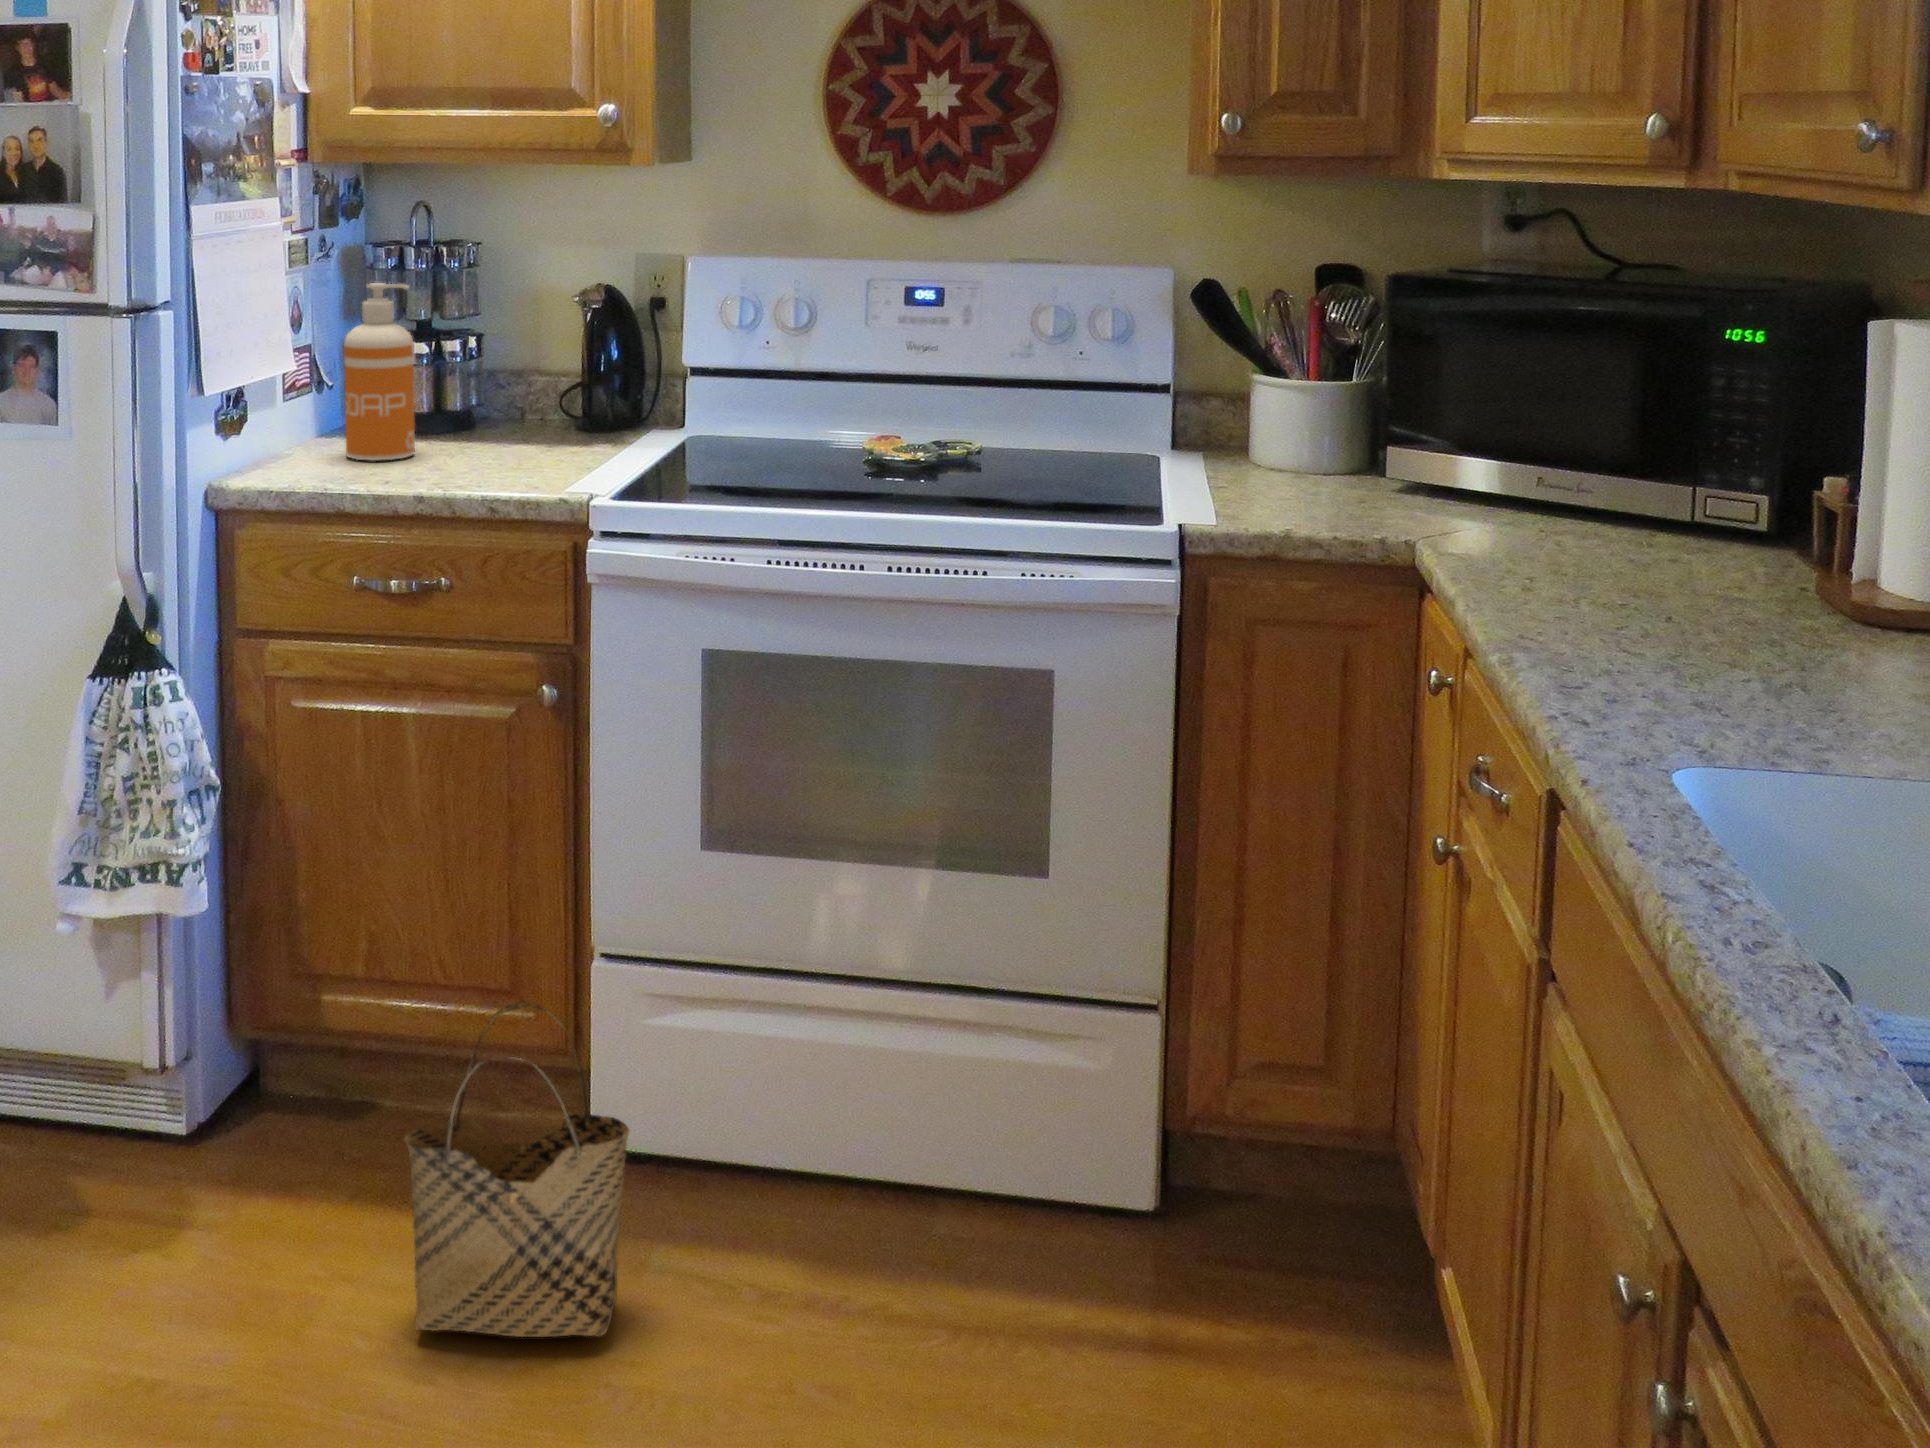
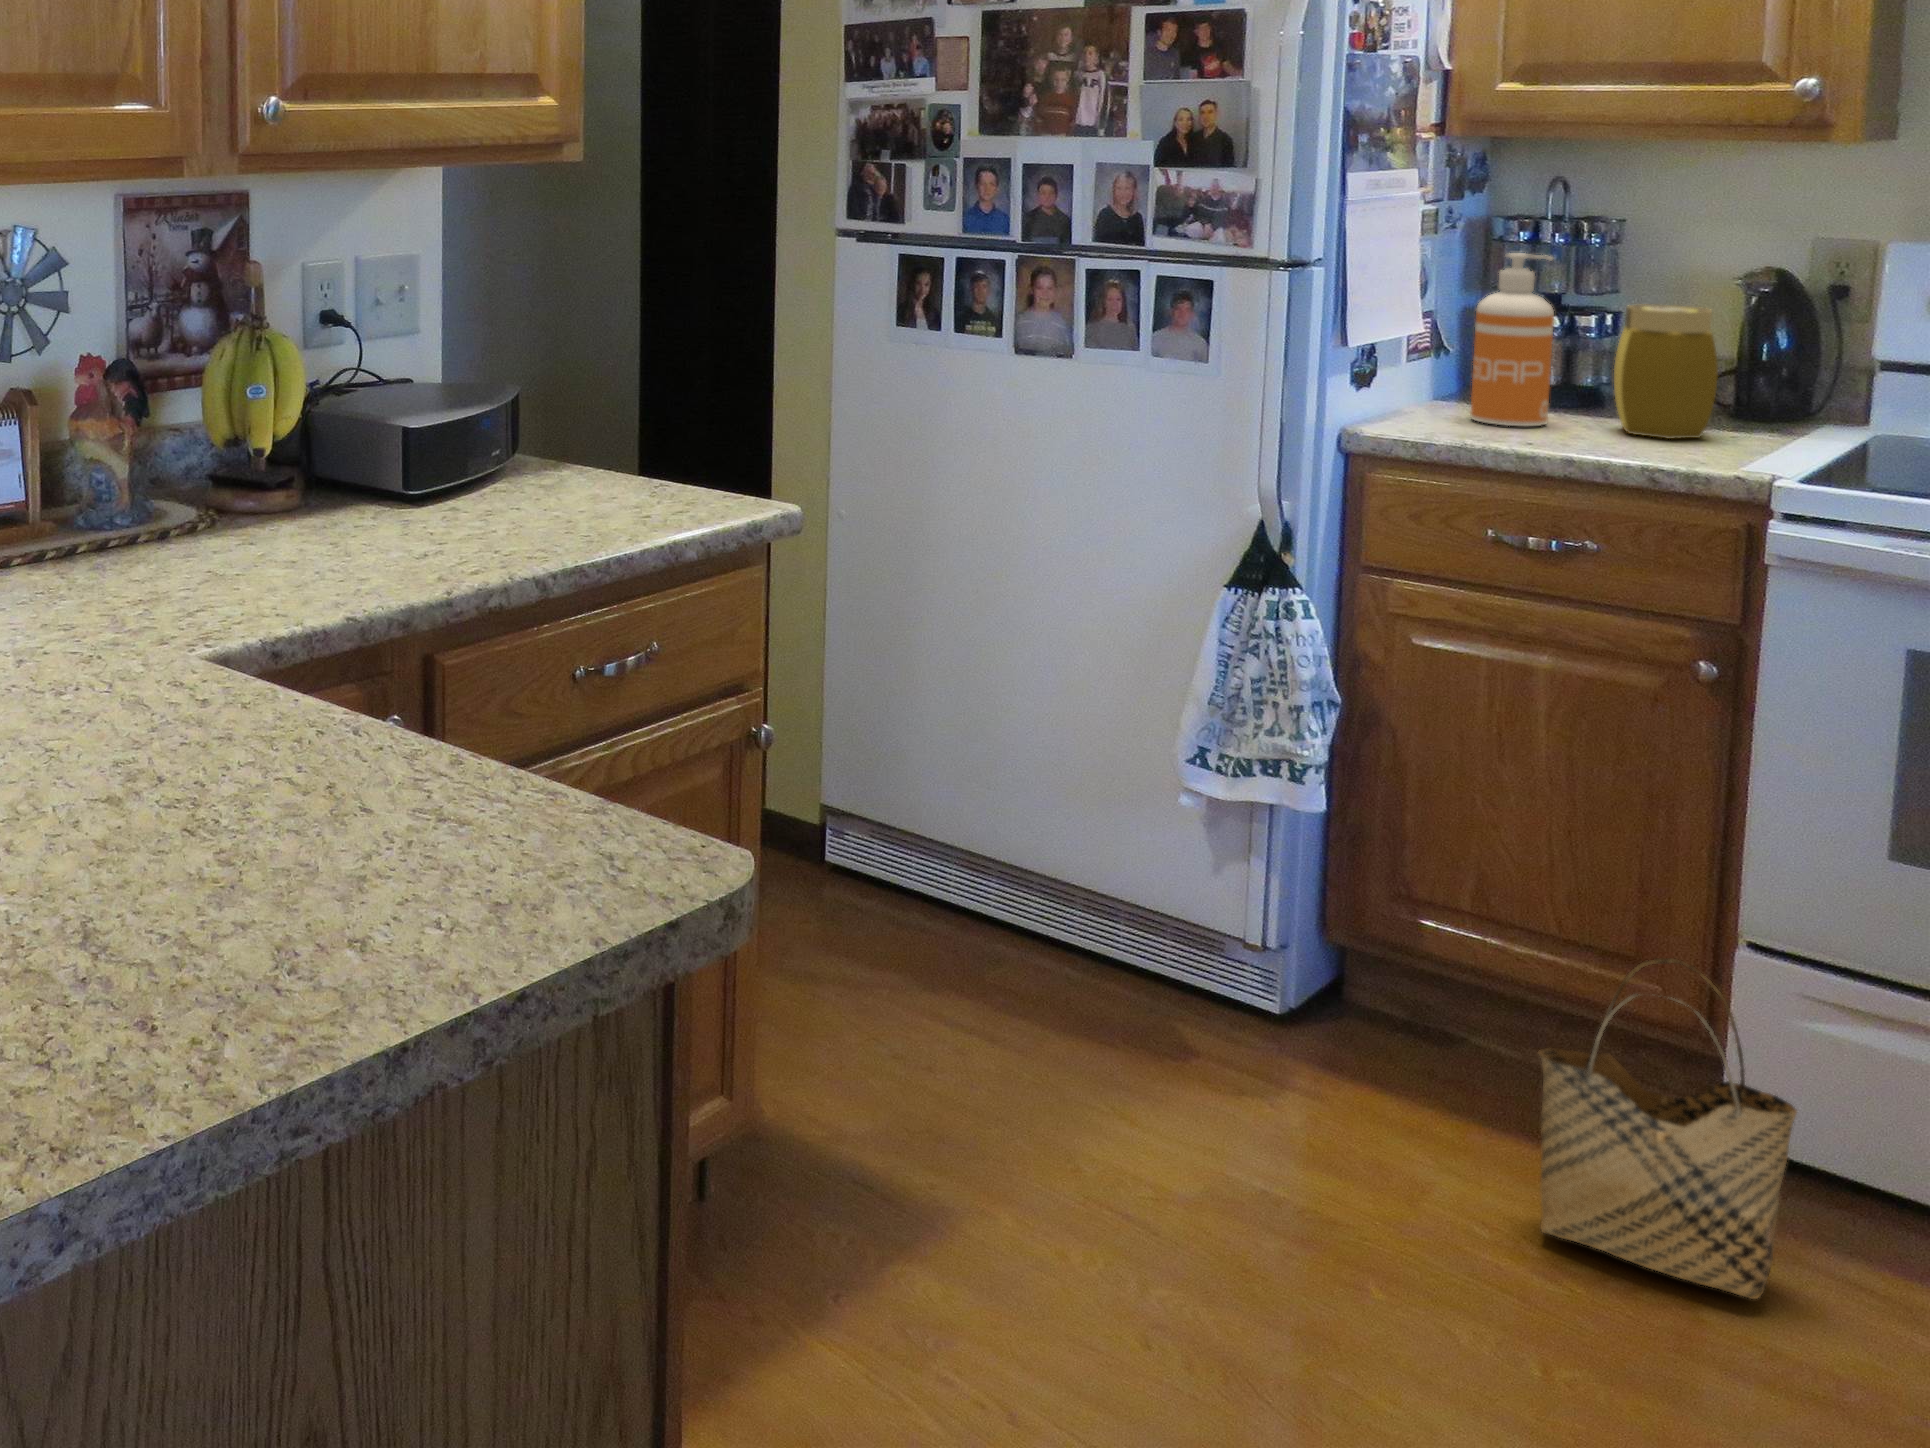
jar: none [471,327,554,460] -> present [1614,304,1718,438]

